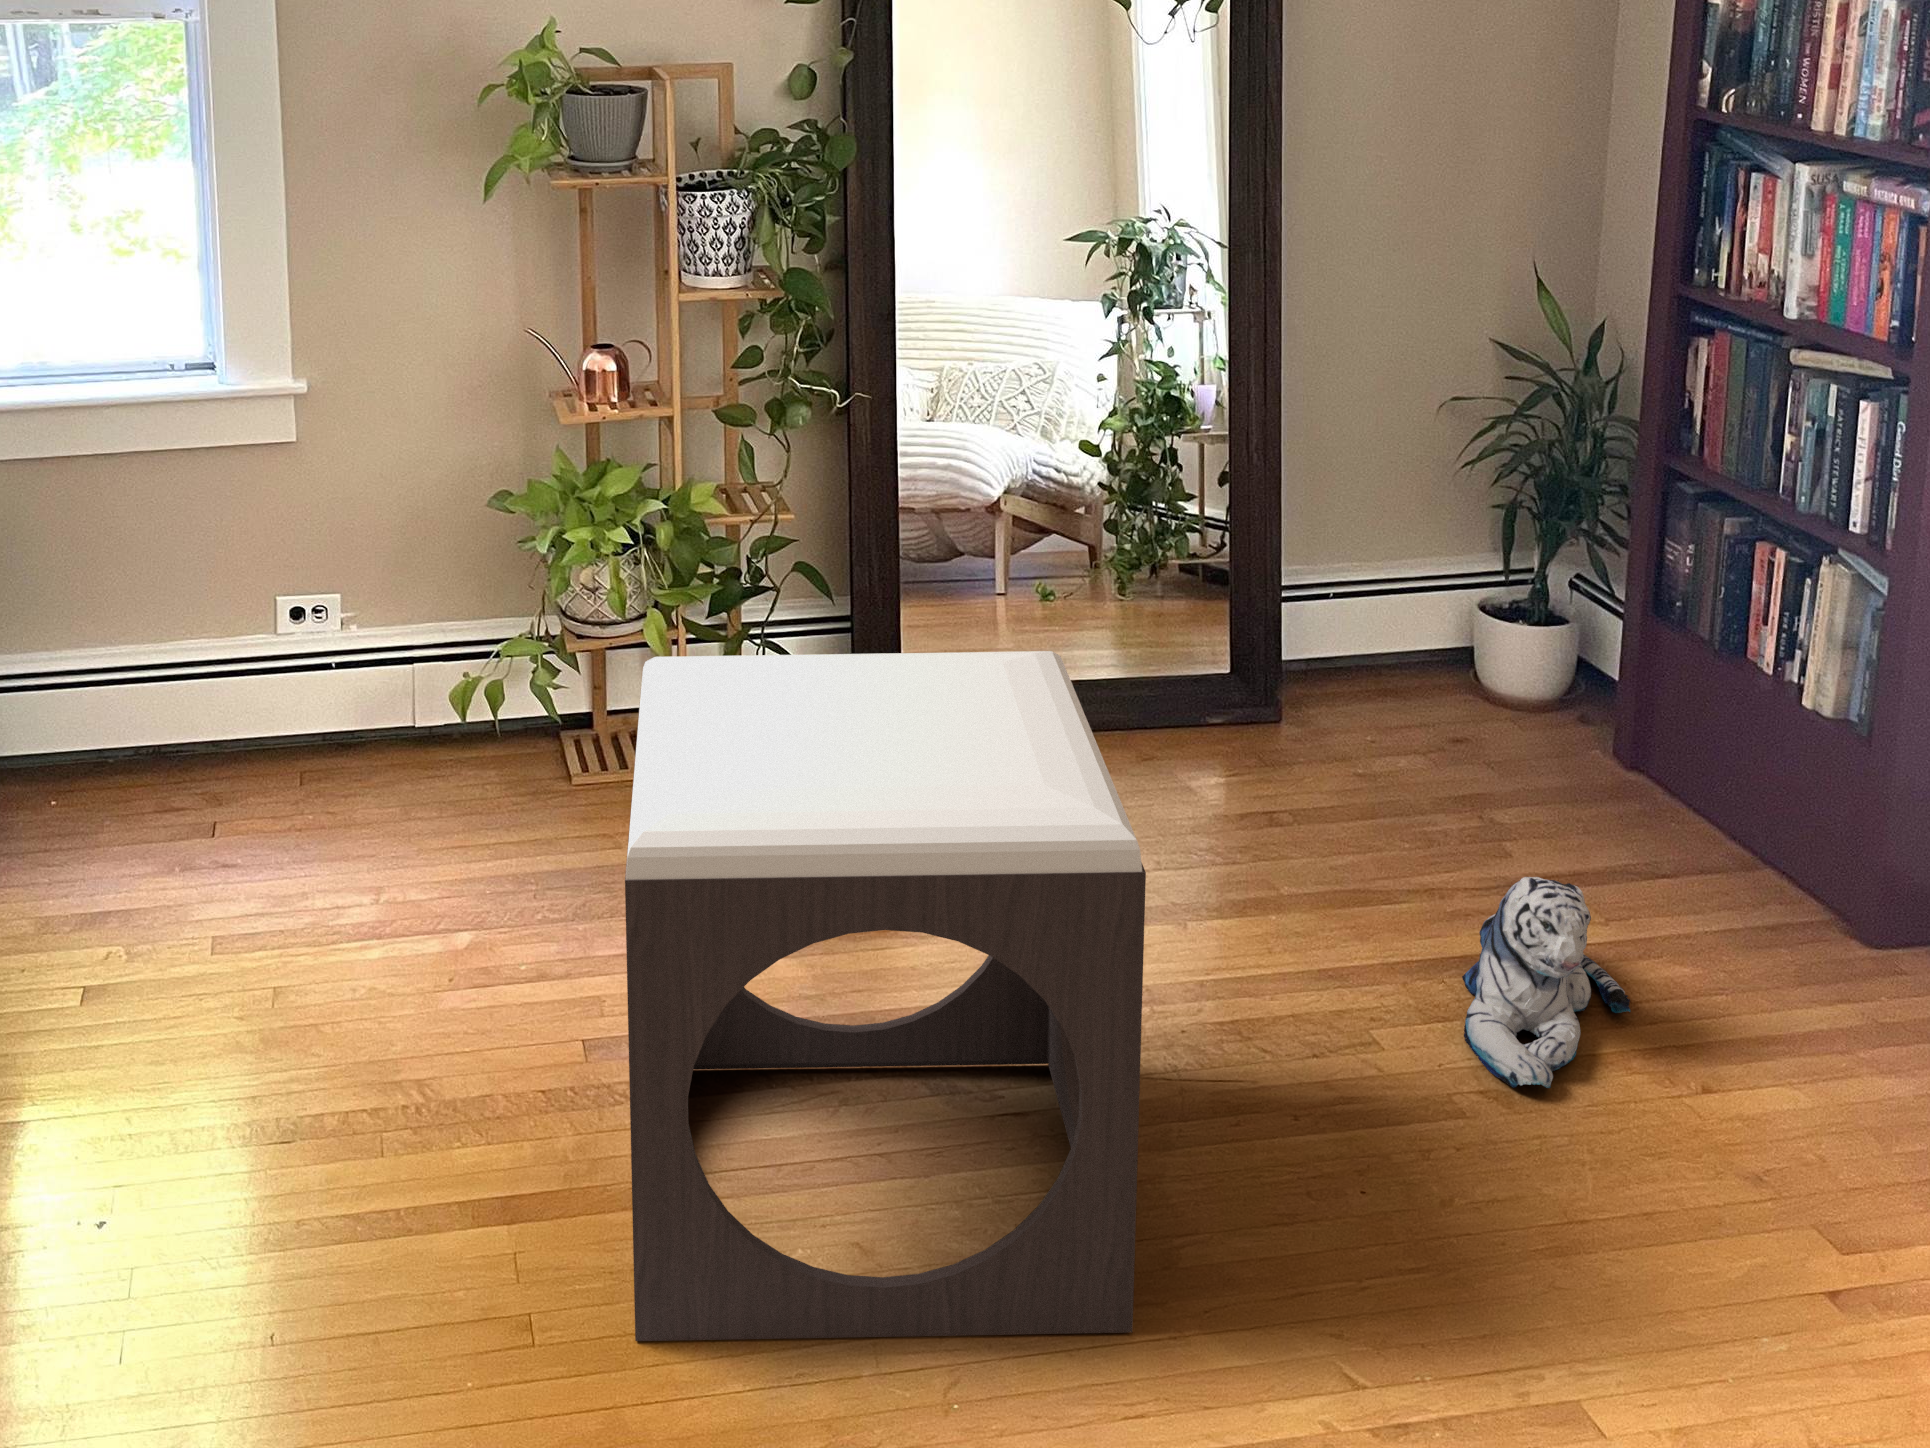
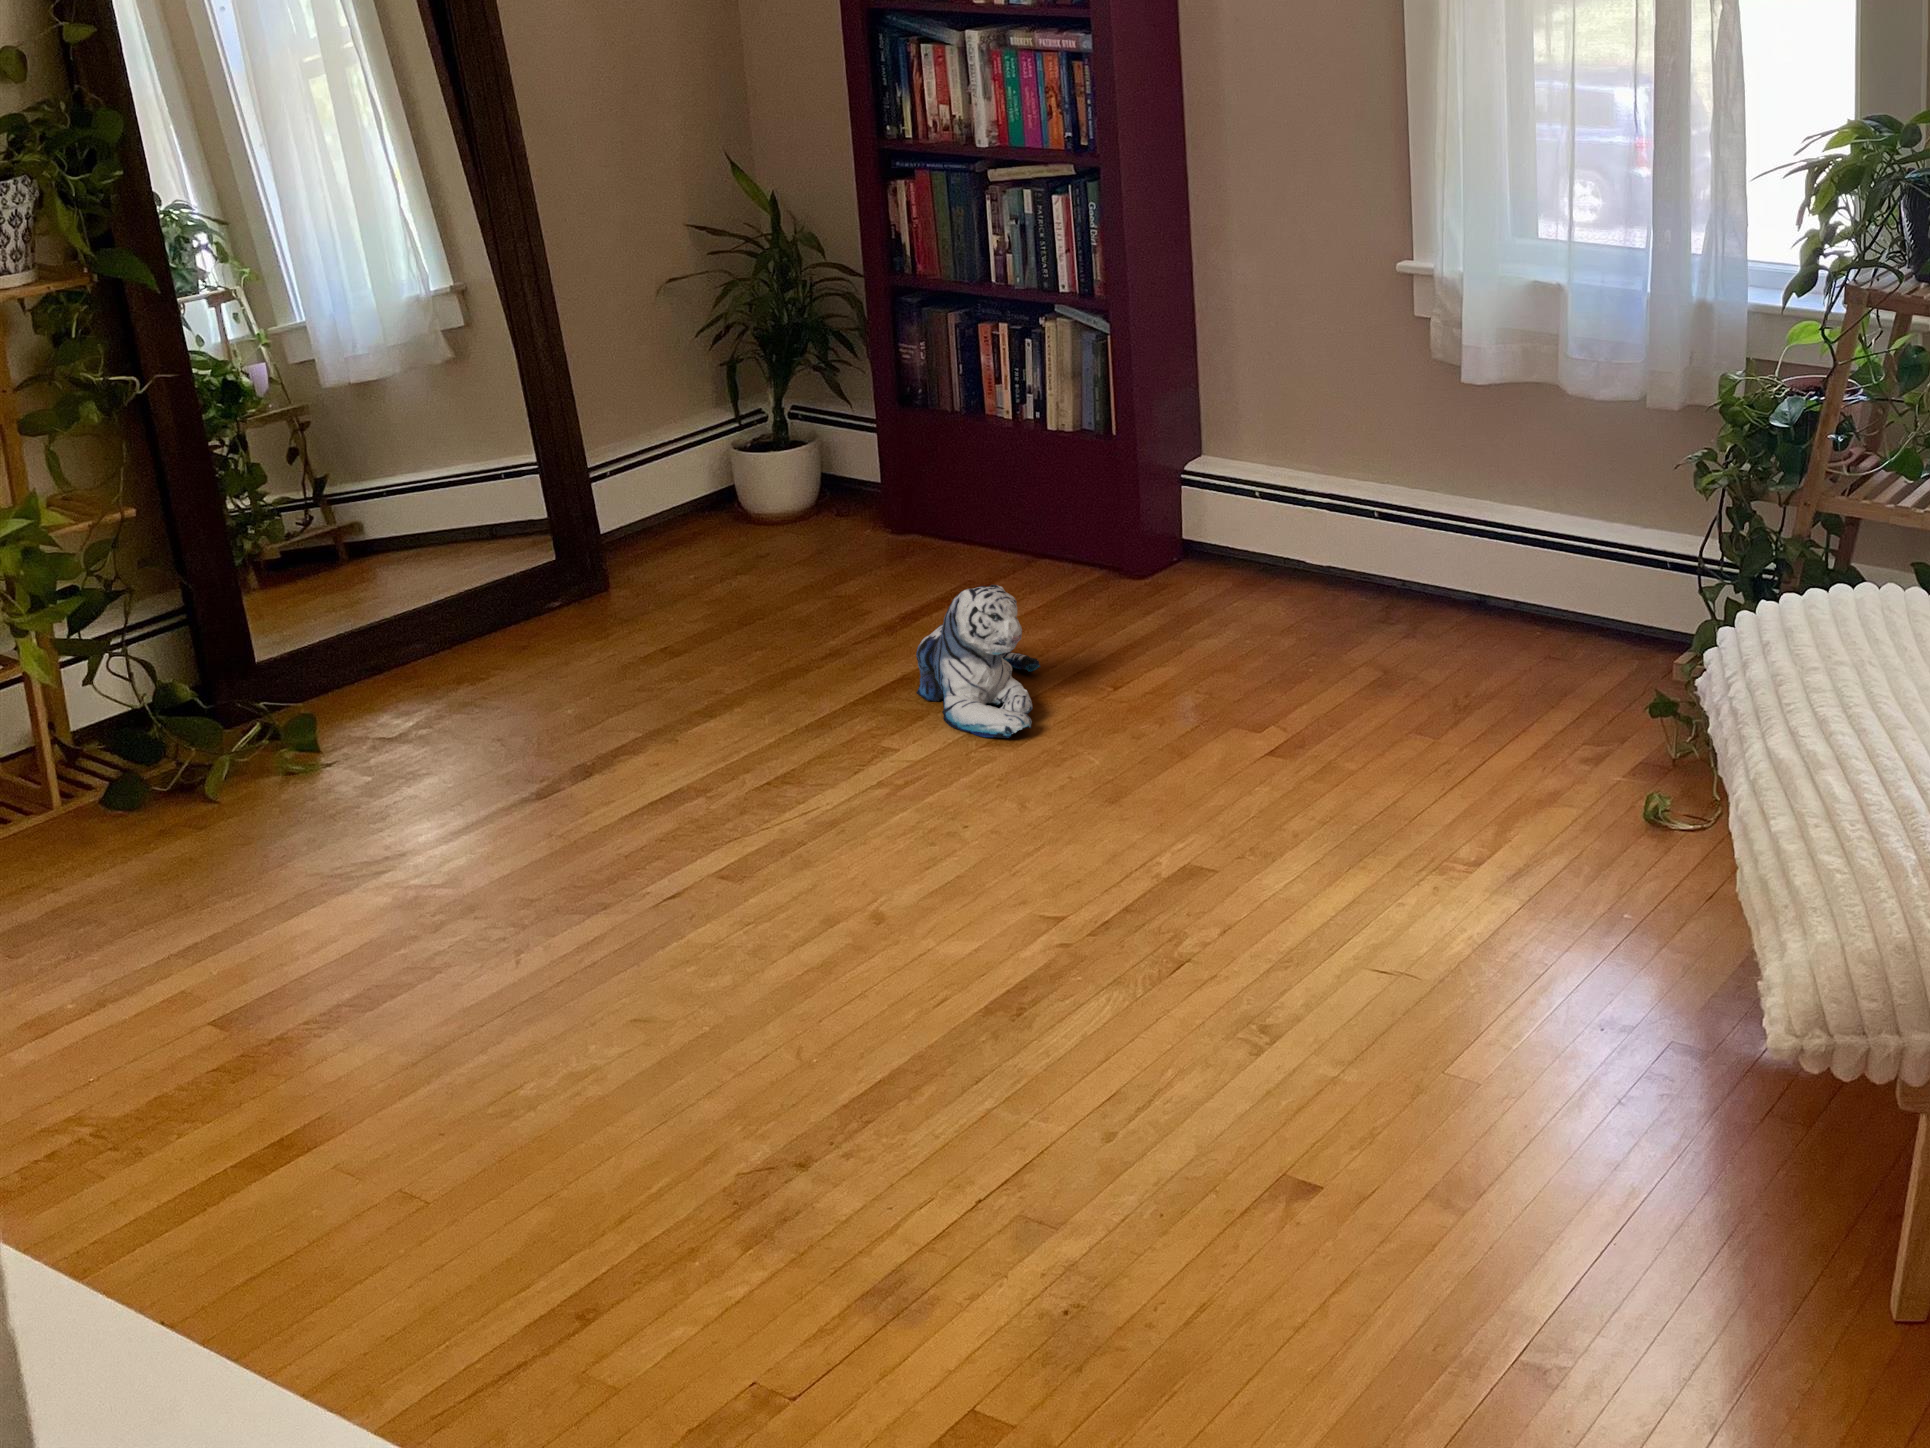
footstool: present [625,651,1146,1341] -> none [243,513,902,1185]

